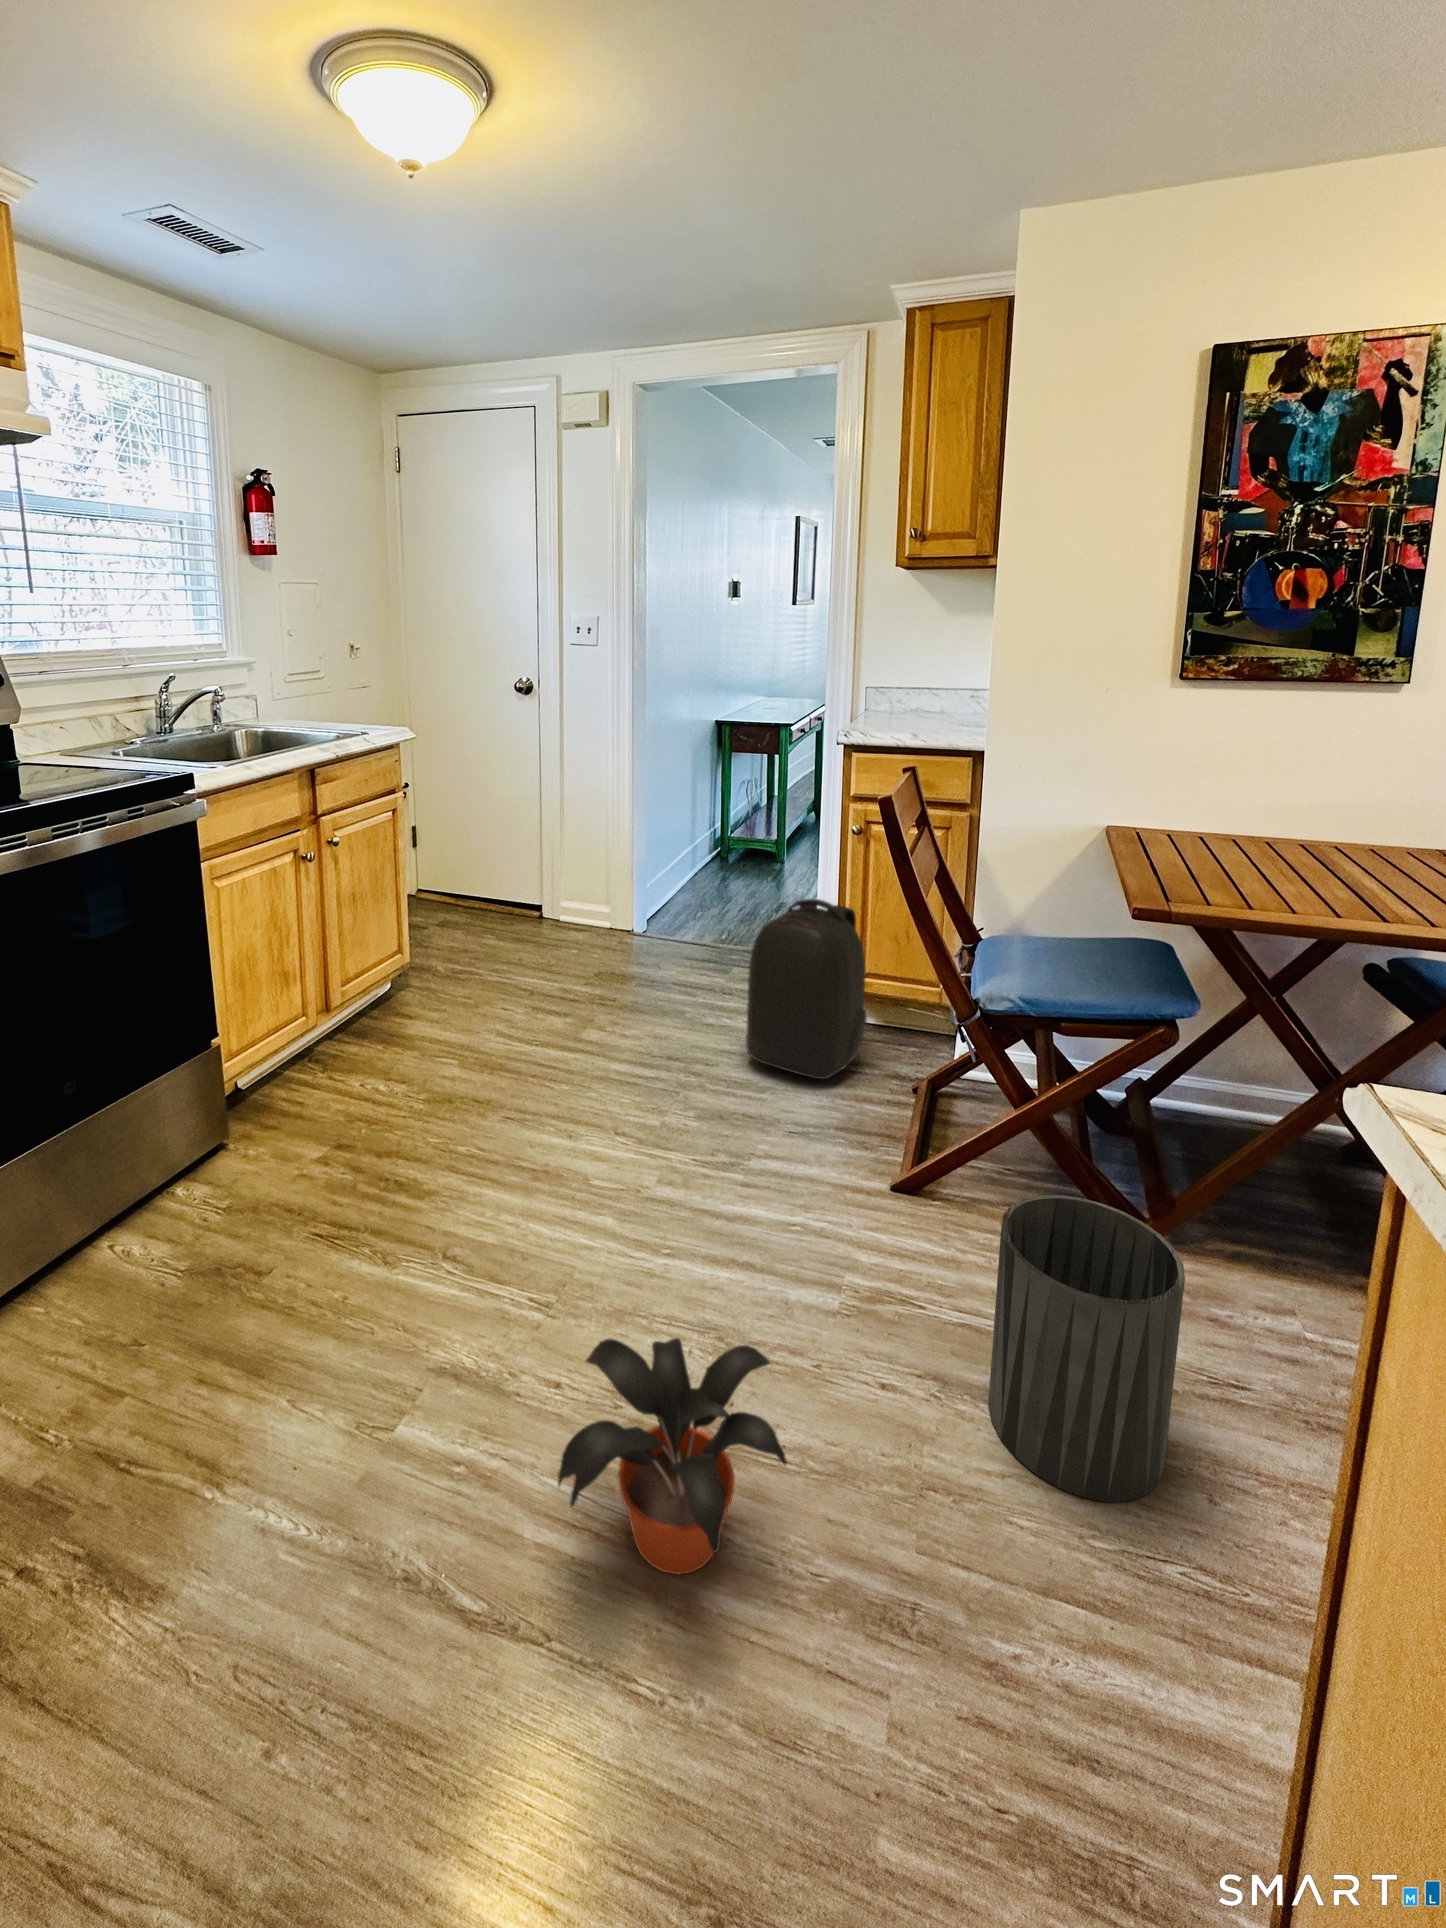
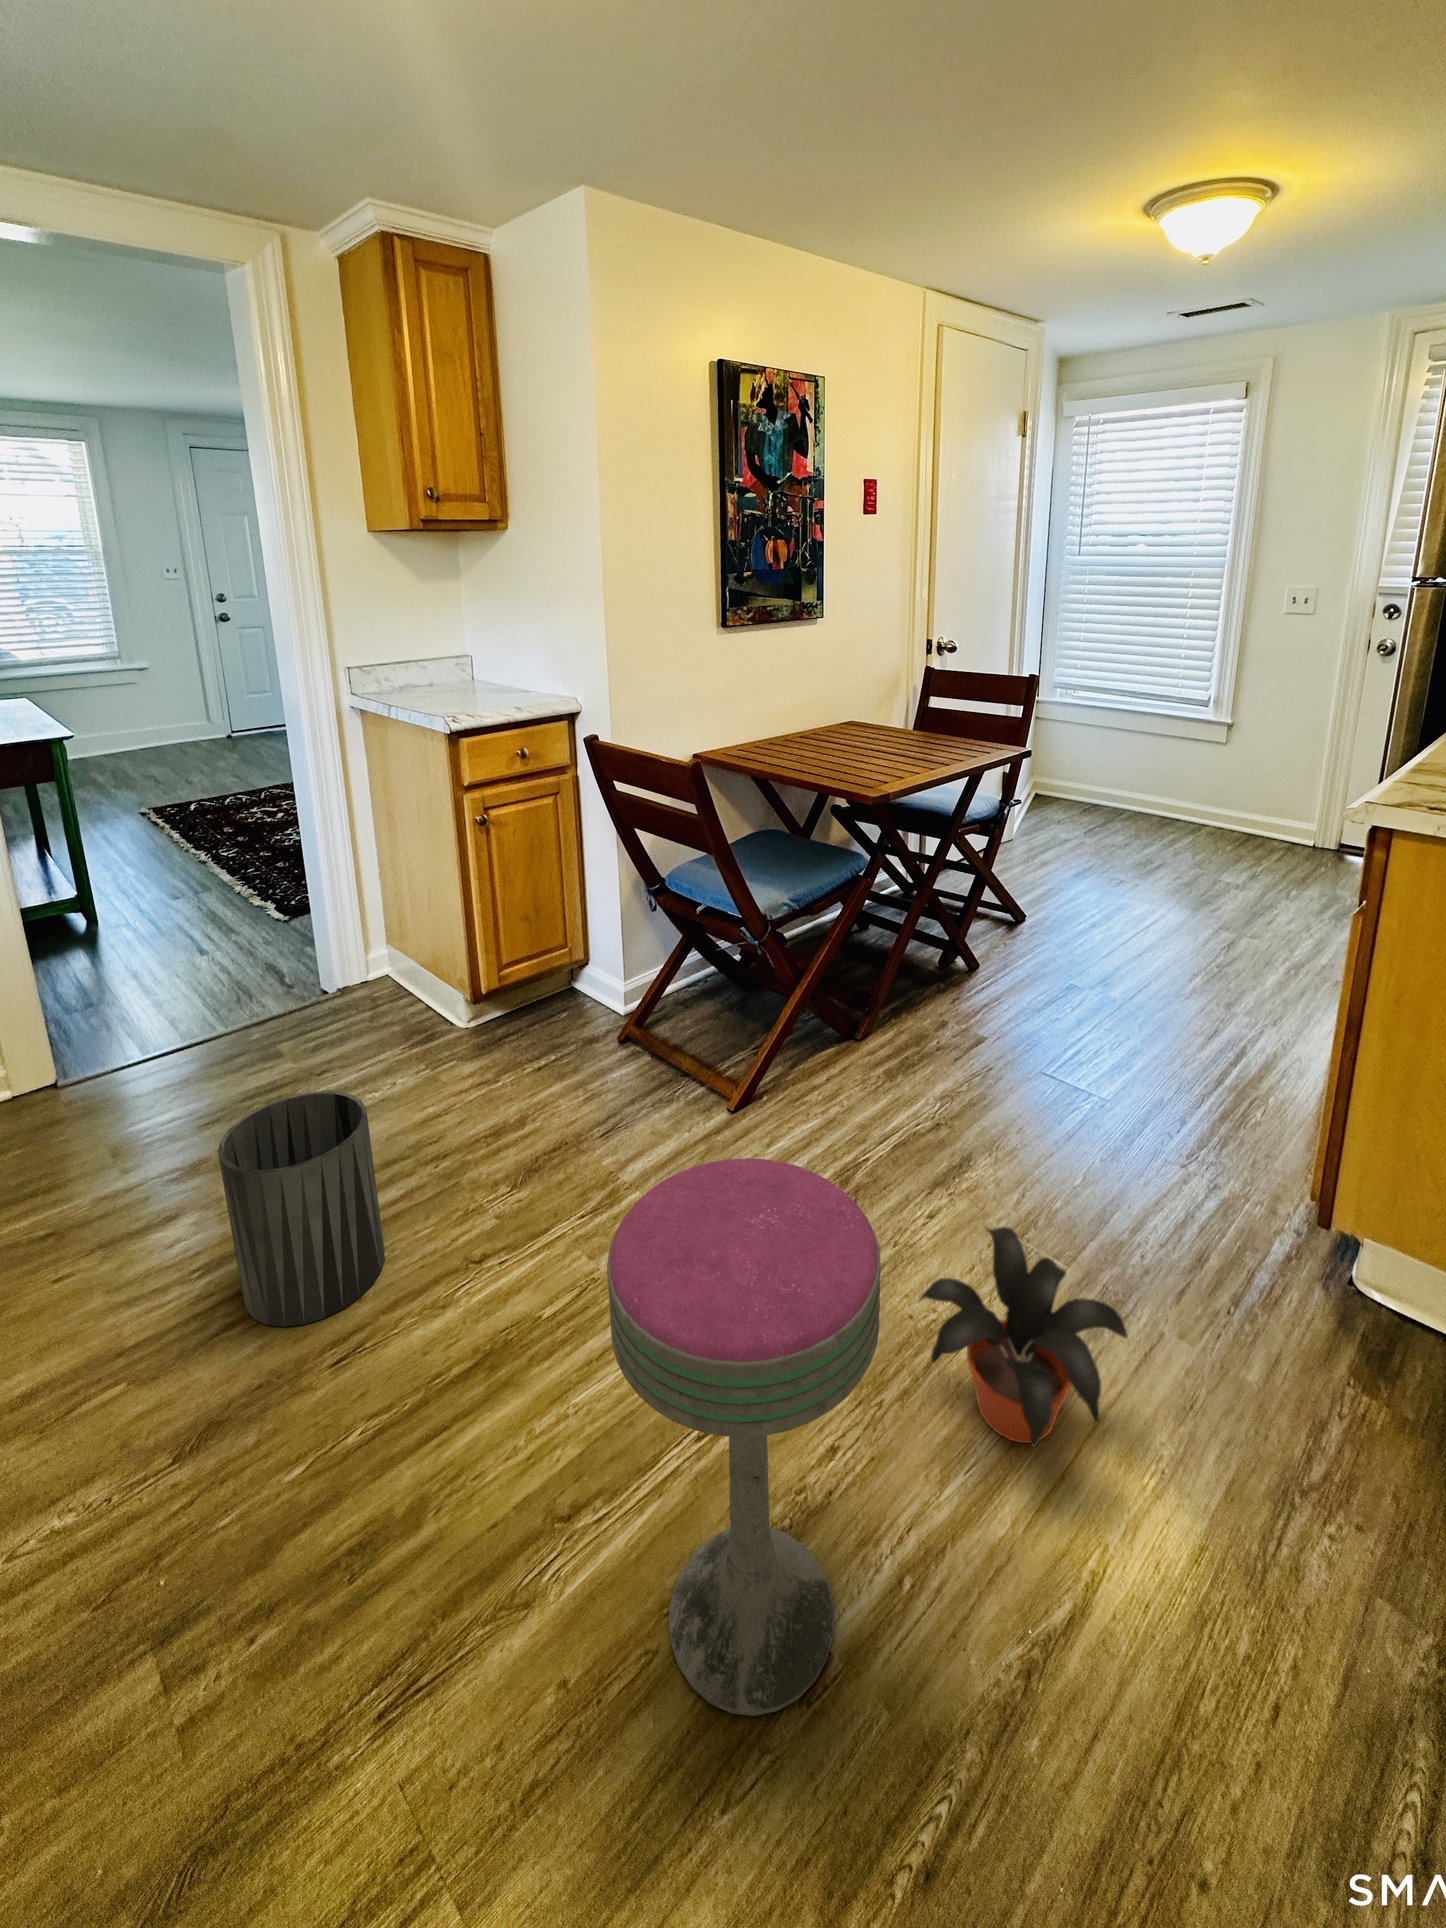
backpack: present [746,899,867,1079] -> none [436,902,568,1101]
bar stool: none [293,1019,497,1427] -> present [607,1158,881,1716]
trash can: present [988,1195,1185,1502] -> present [218,1091,385,1327]

